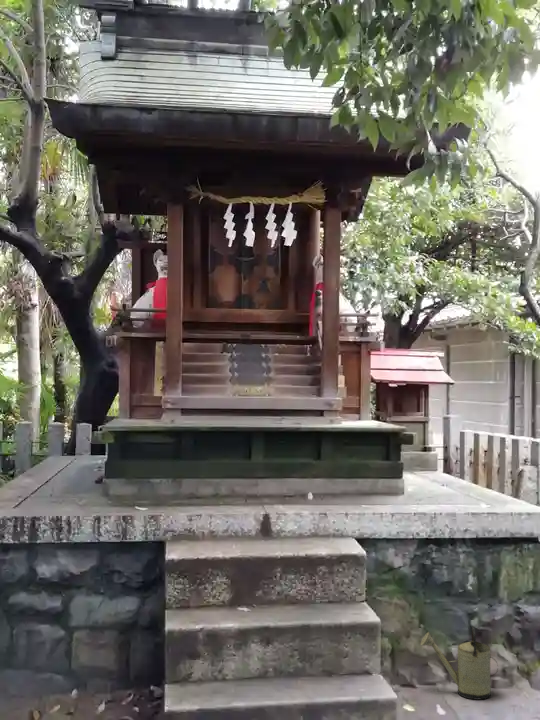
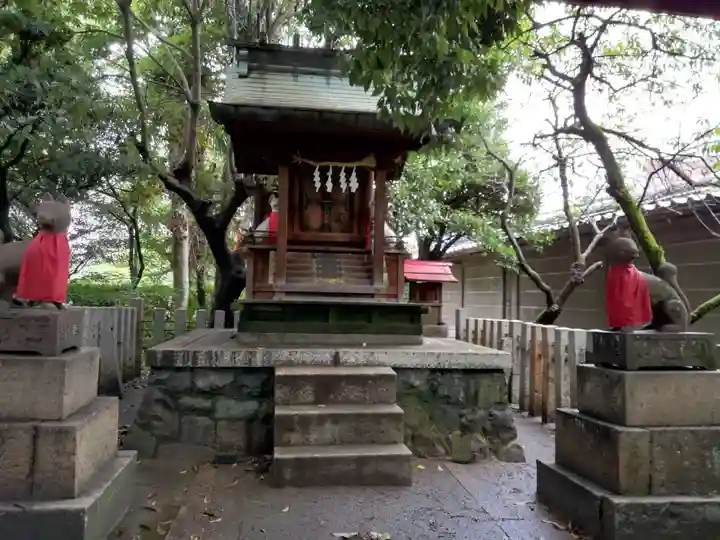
decorative plant: none [56,645,117,702] -> present [208,431,241,463]

